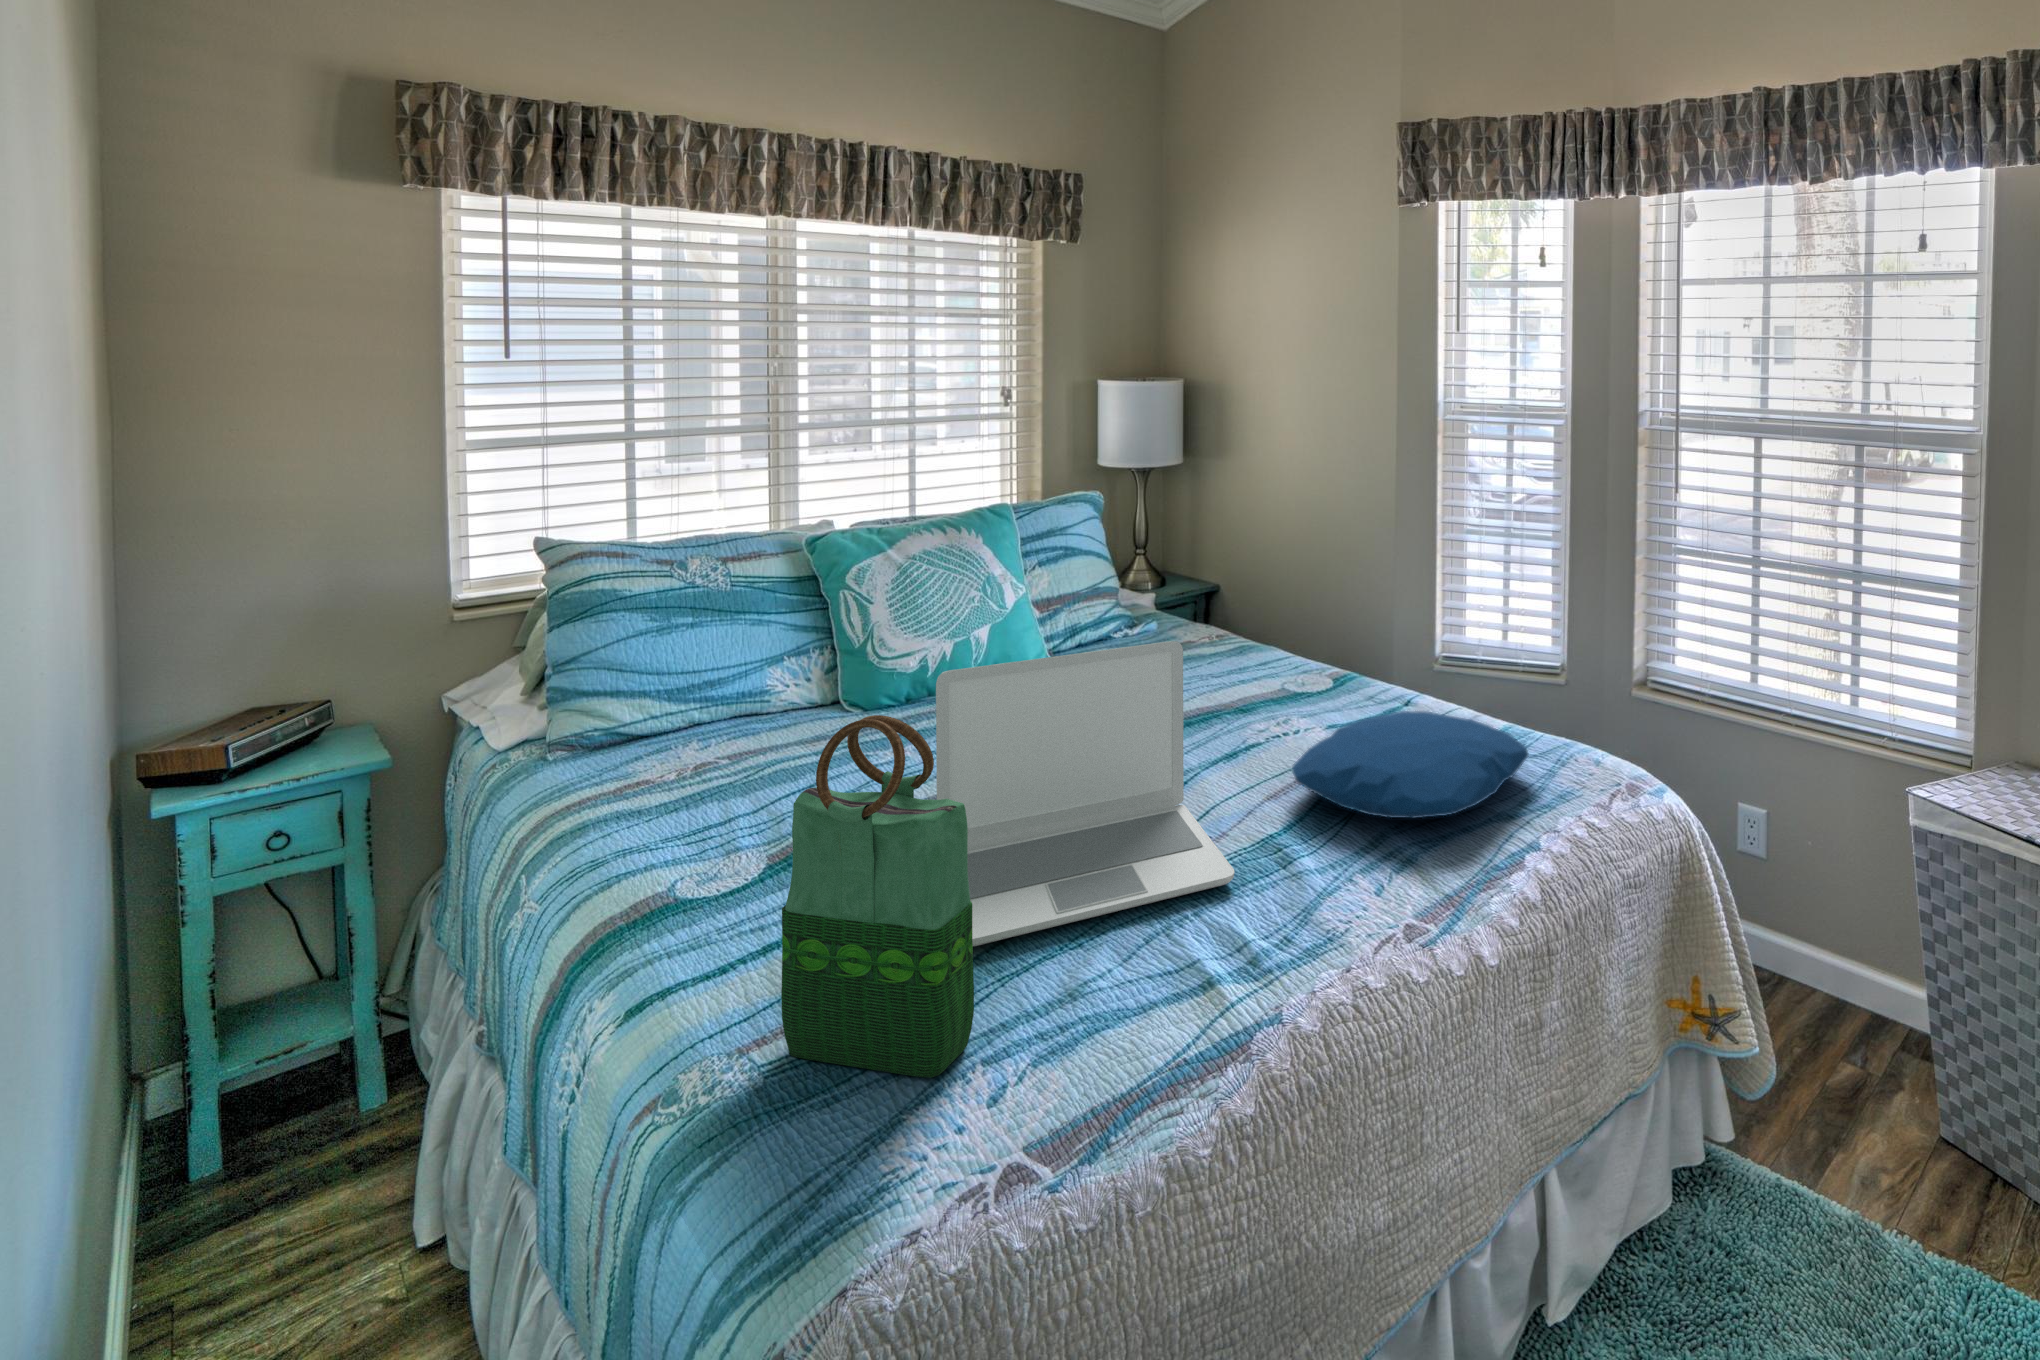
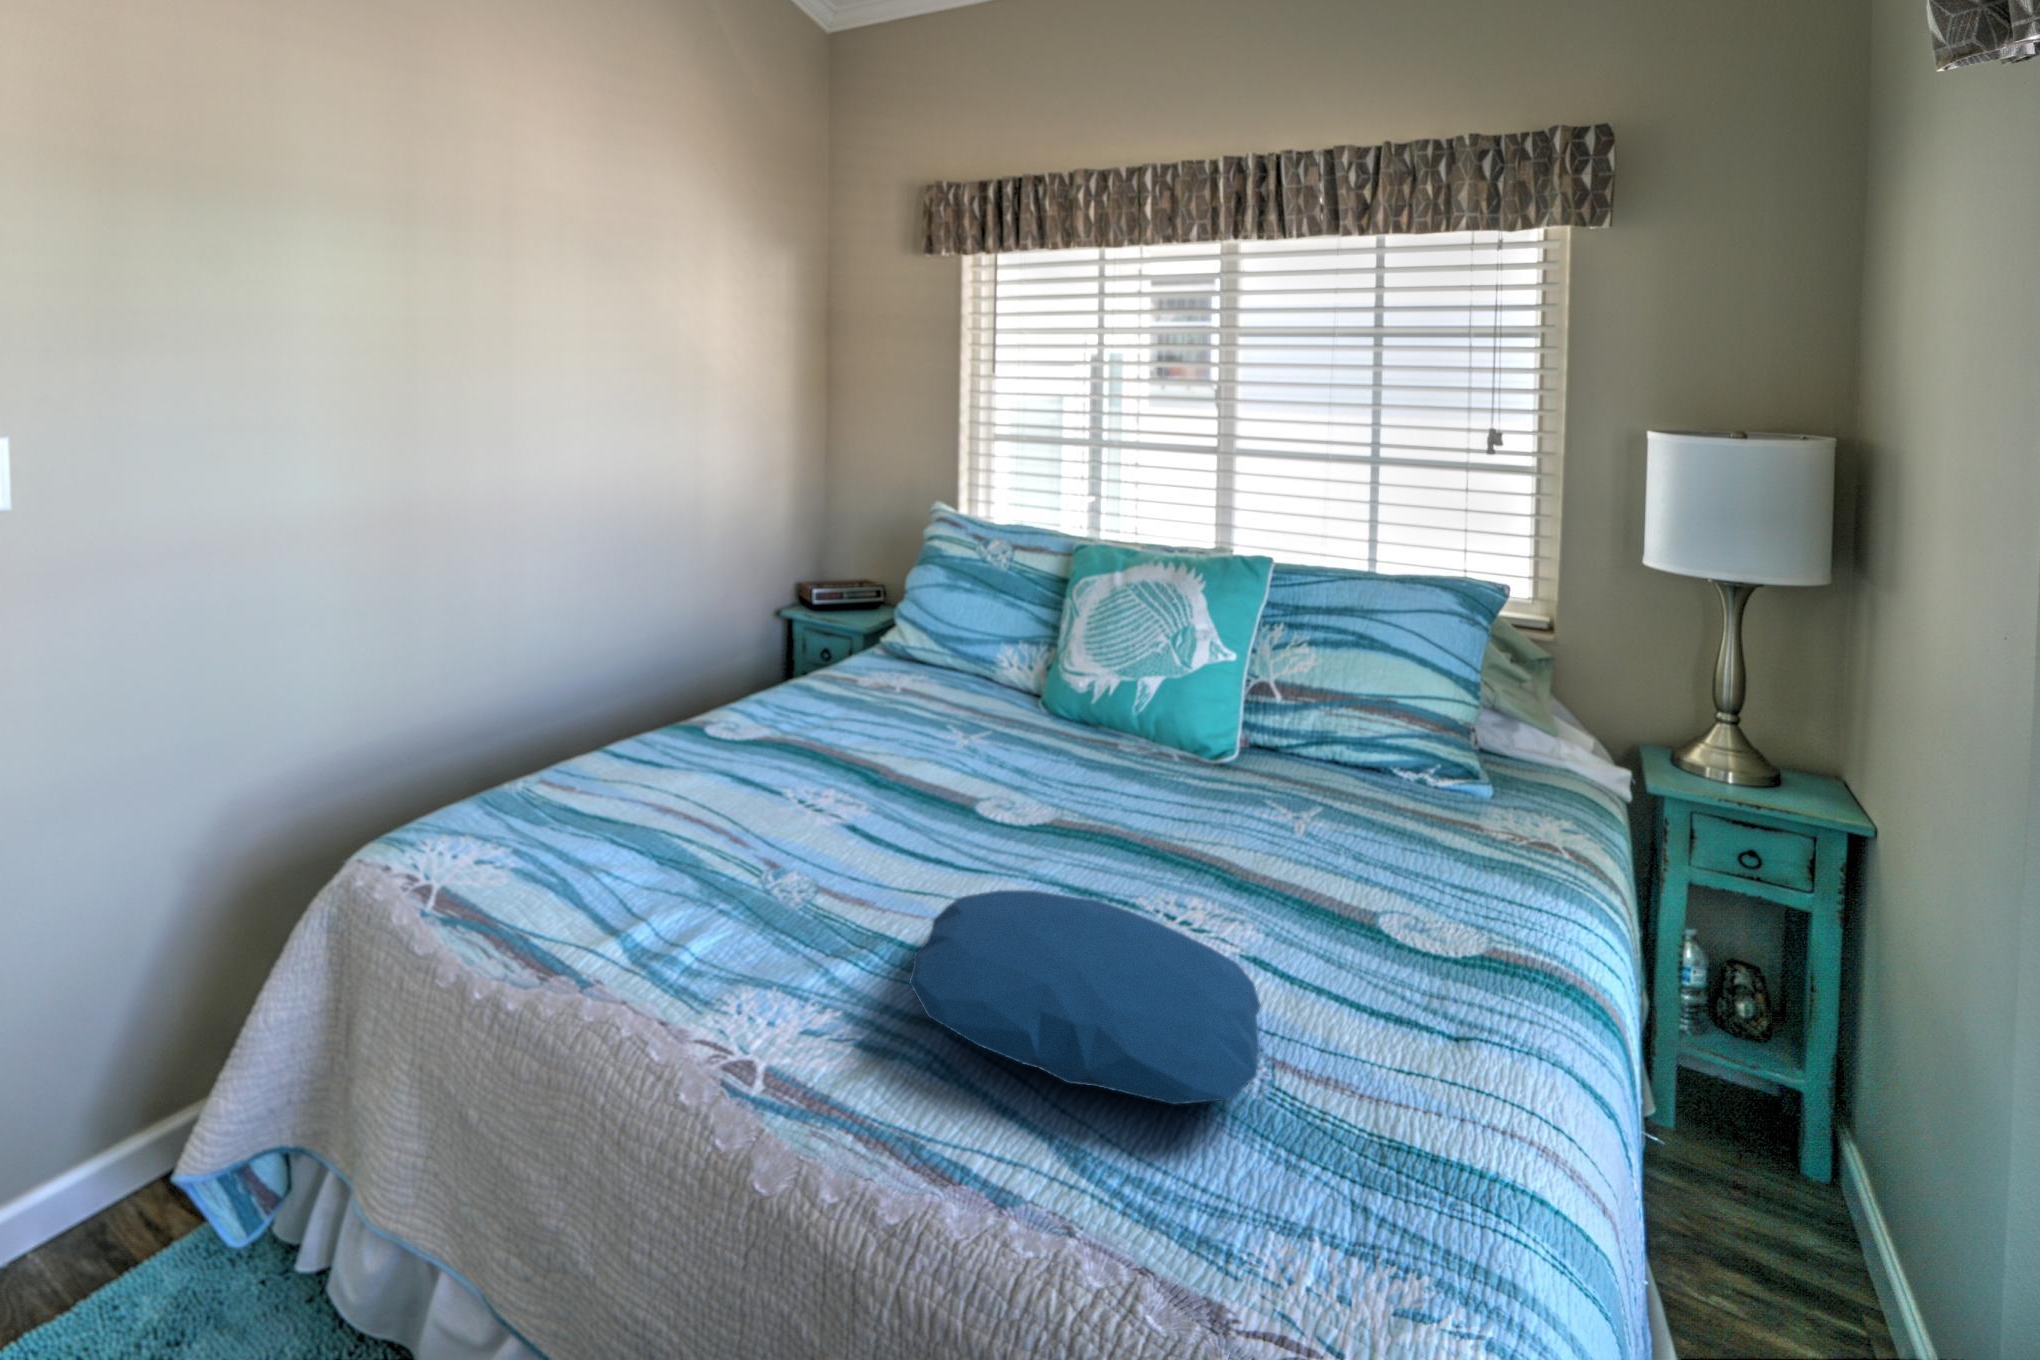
laptop: present [936,641,1235,946] -> none [648,628,938,913]
tote bag: present [781,715,974,1077] -> none [508,591,584,845]

